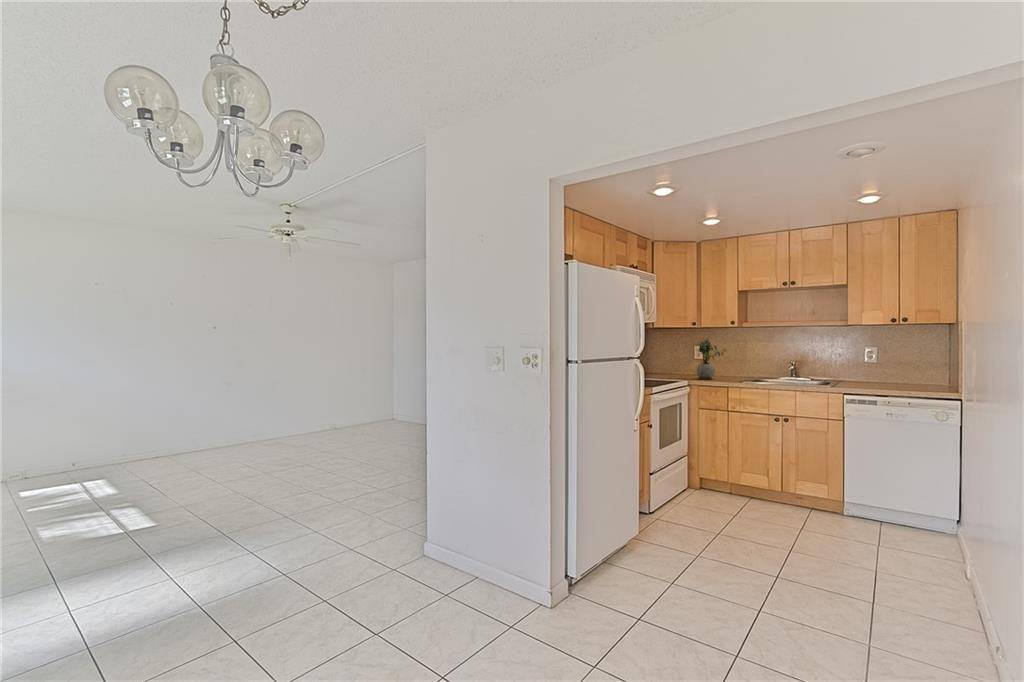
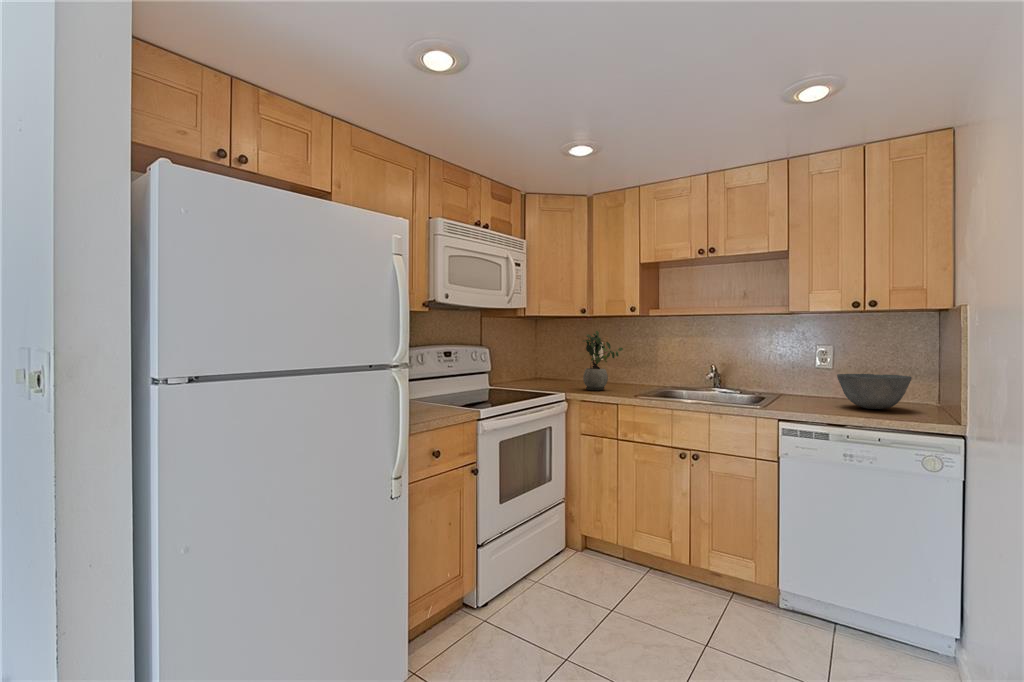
bowl: none [881,366,930,387] -> present [837,374,912,409]

